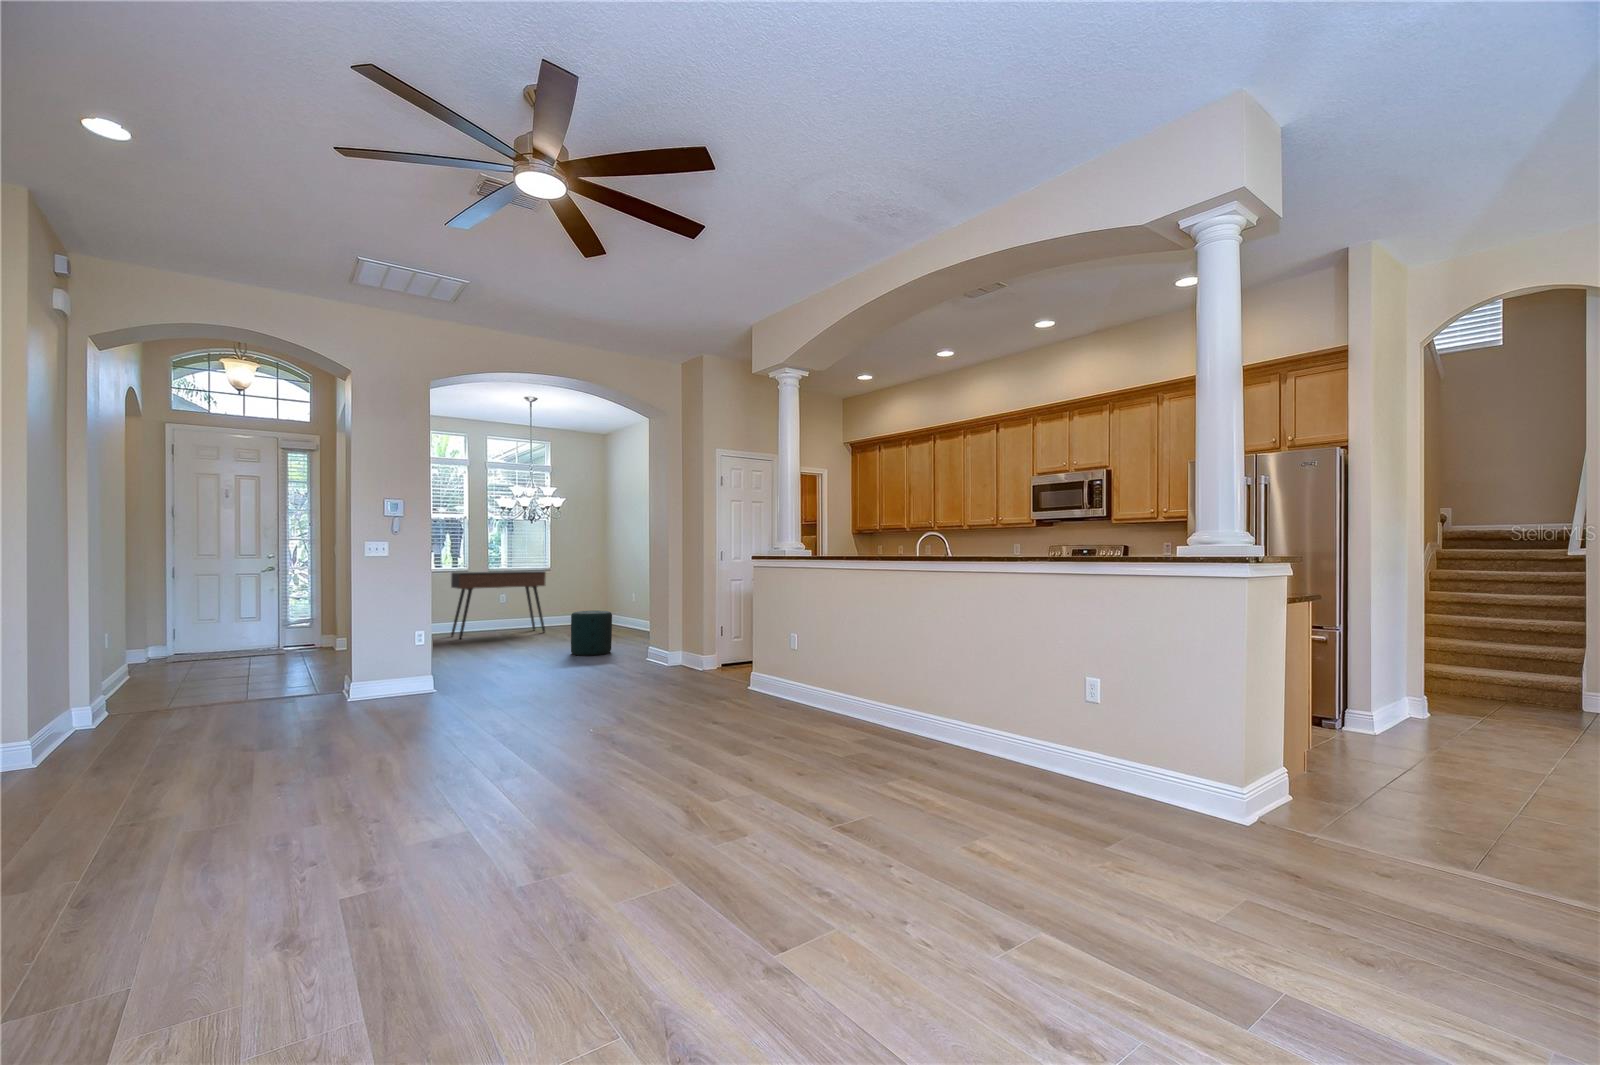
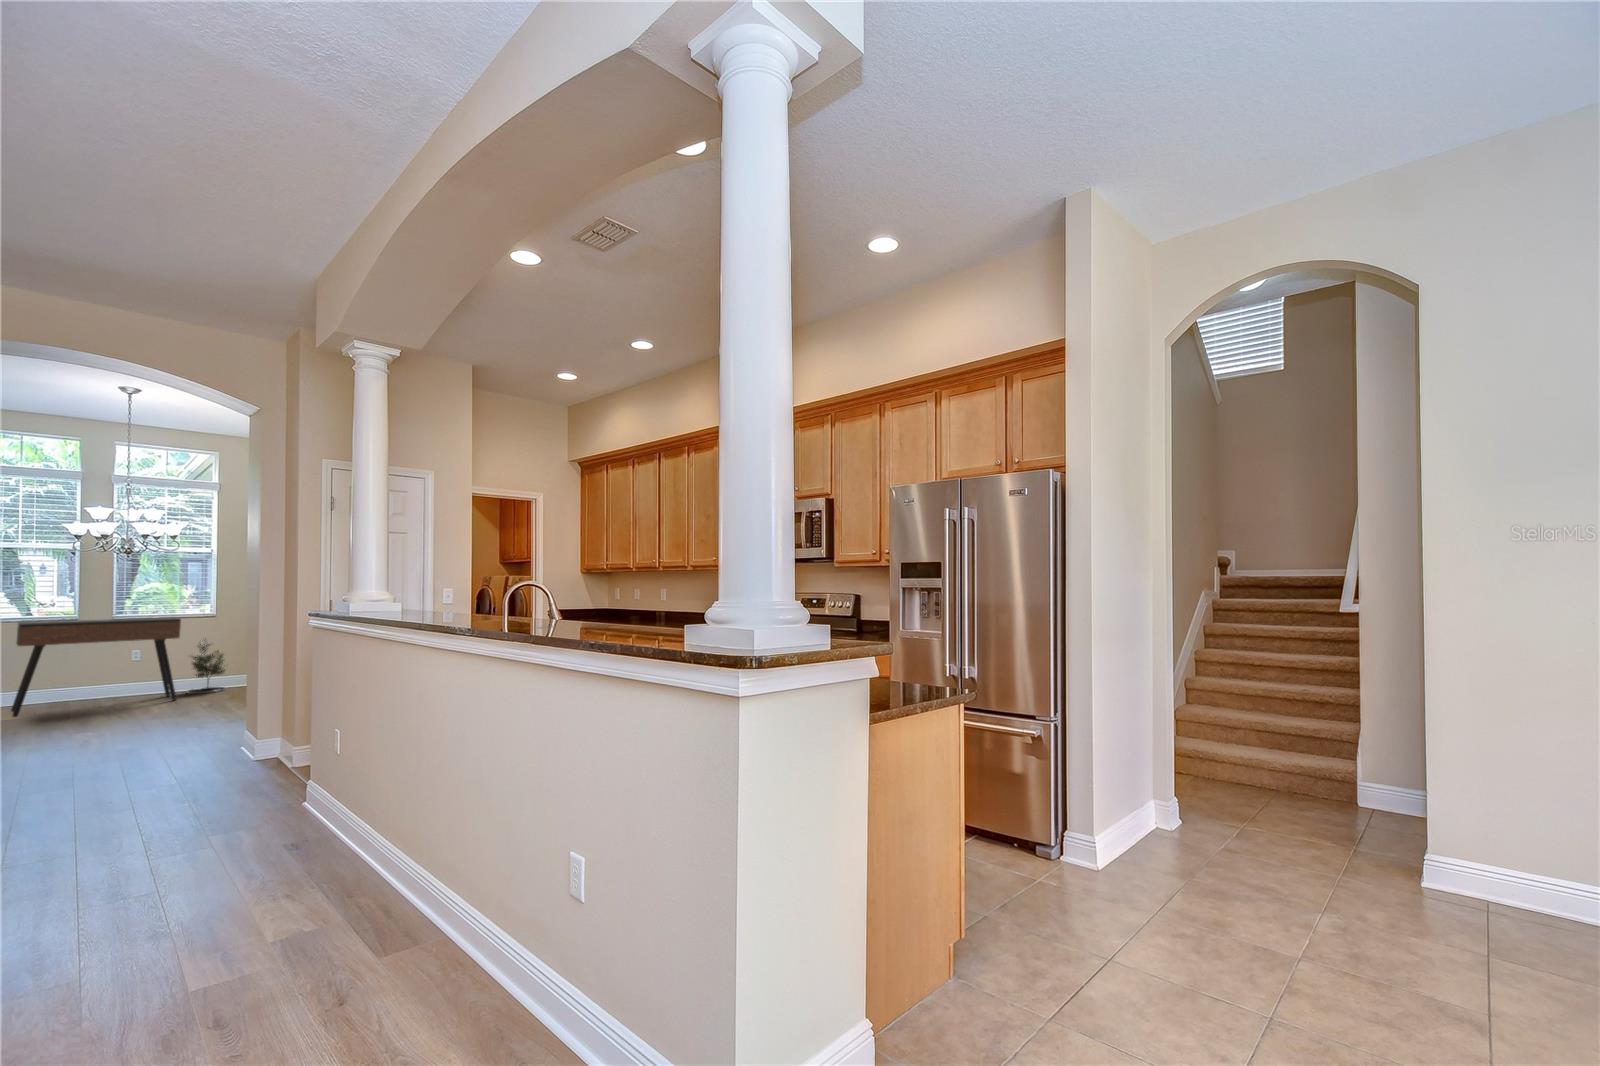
potted tree: none [541,587,567,629] -> present [187,644,226,694]
ottoman: present [571,611,612,656] -> none [130,679,207,747]

